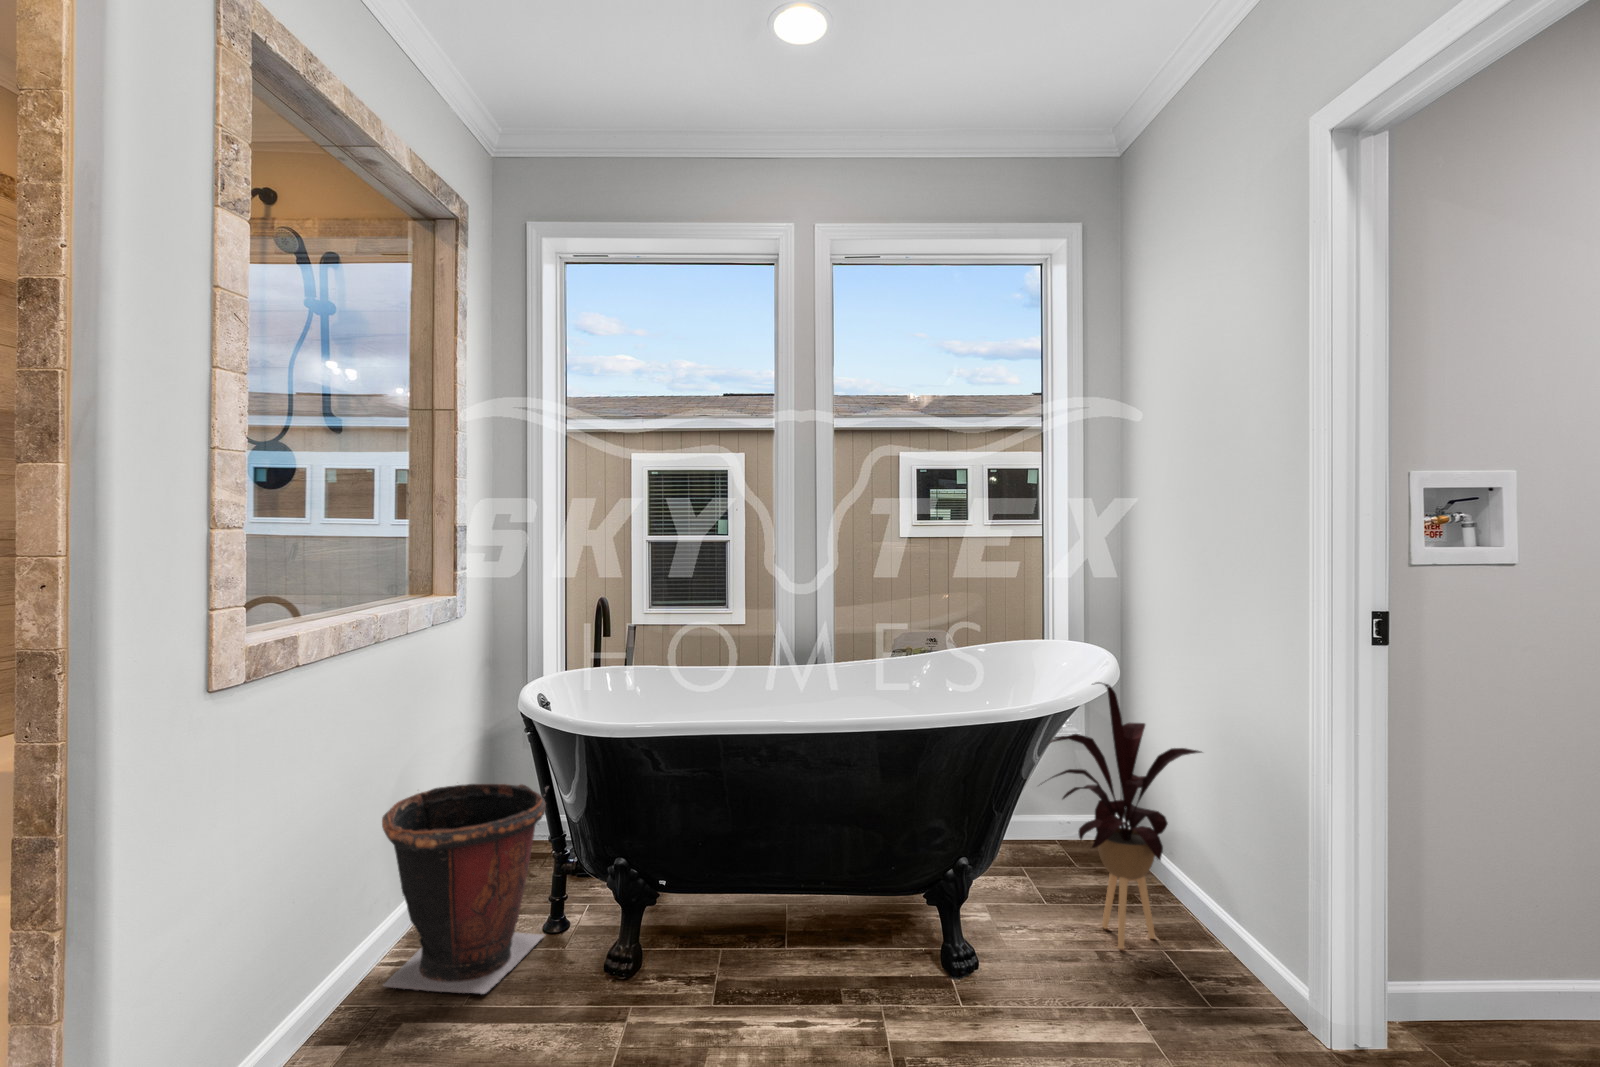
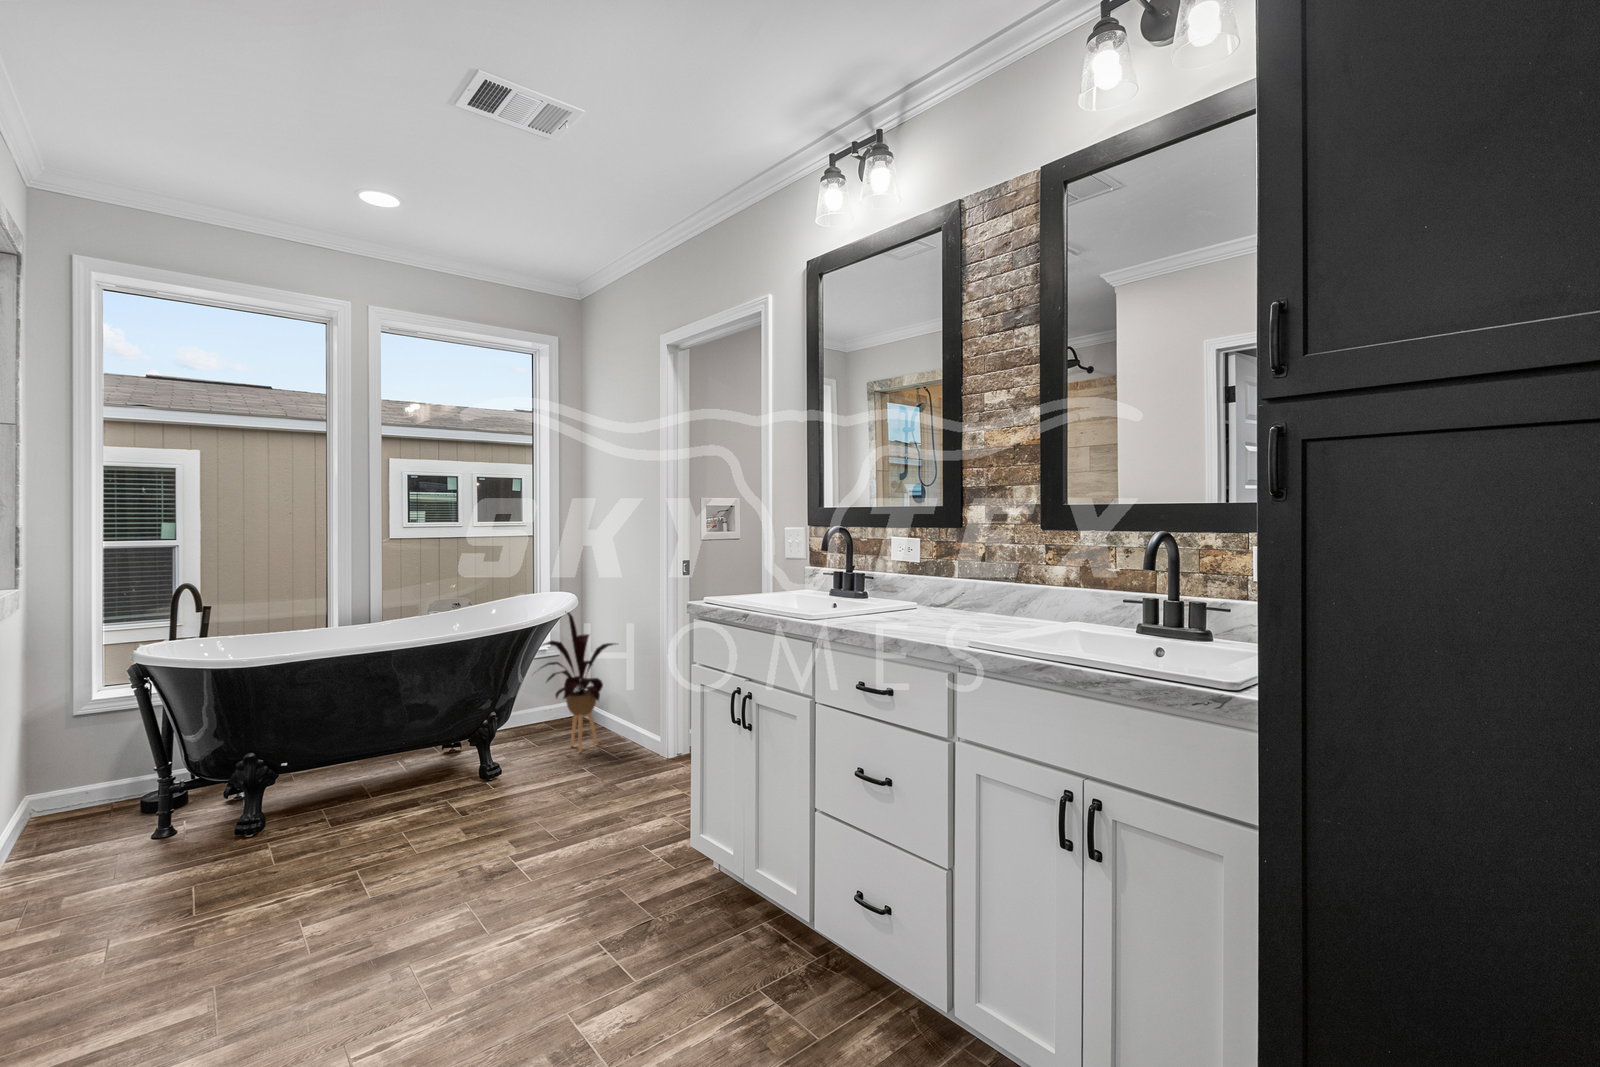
waste bin: present [382,784,549,994] -> none [20,717,178,884]

